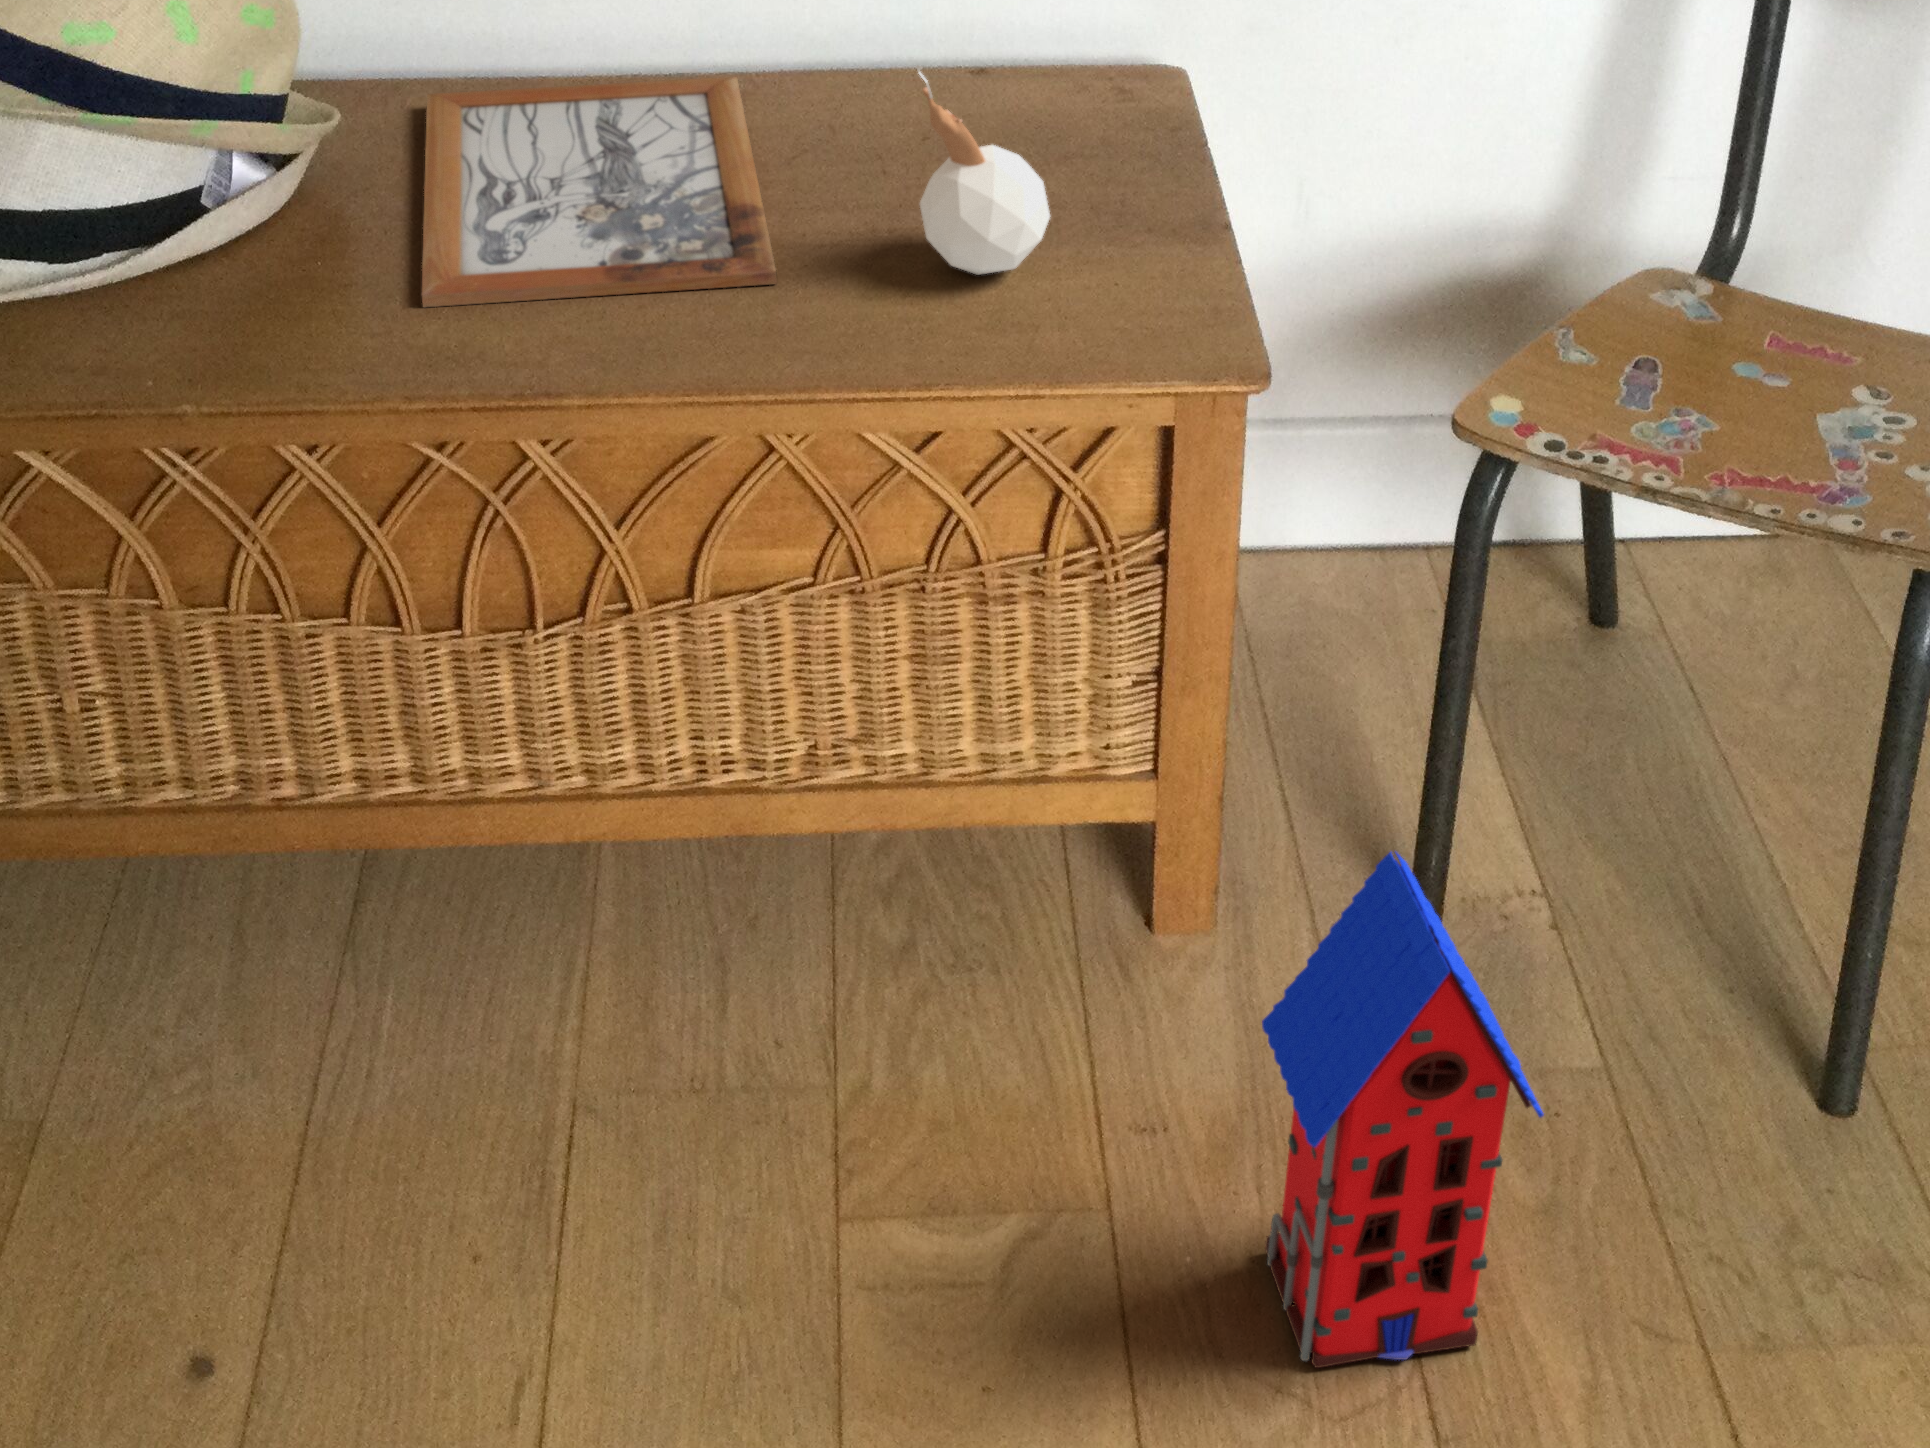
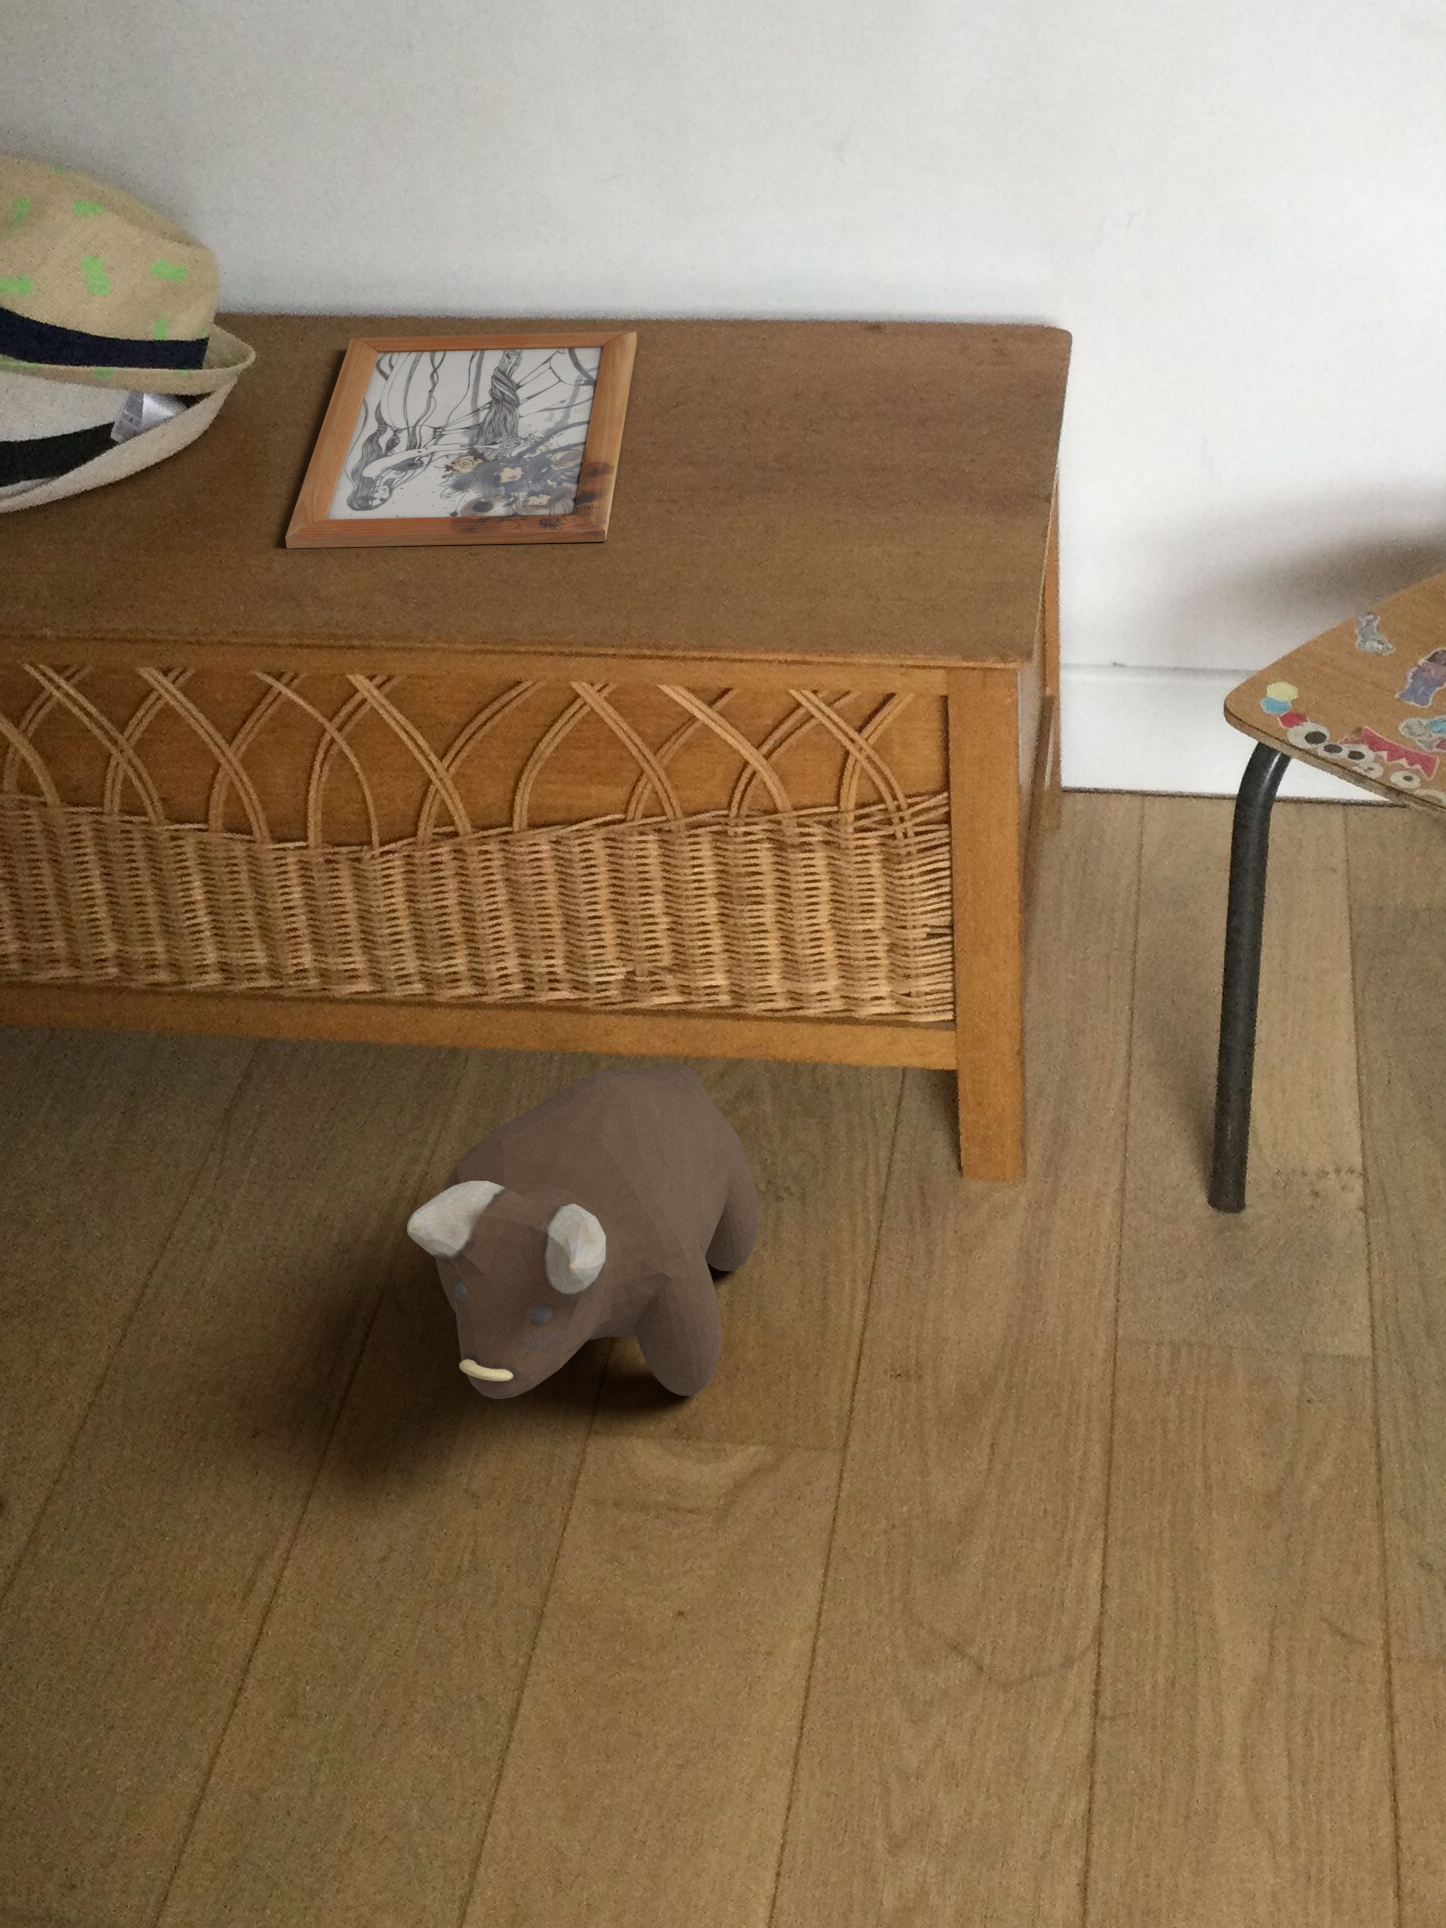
candle: present [917,65,1050,275] -> none [730,349,861,542]
plush toy: none [653,839,979,1213] -> present [407,1063,758,1399]
toy house: present [1262,852,1543,1368] -> none [953,1118,1192,1602]

